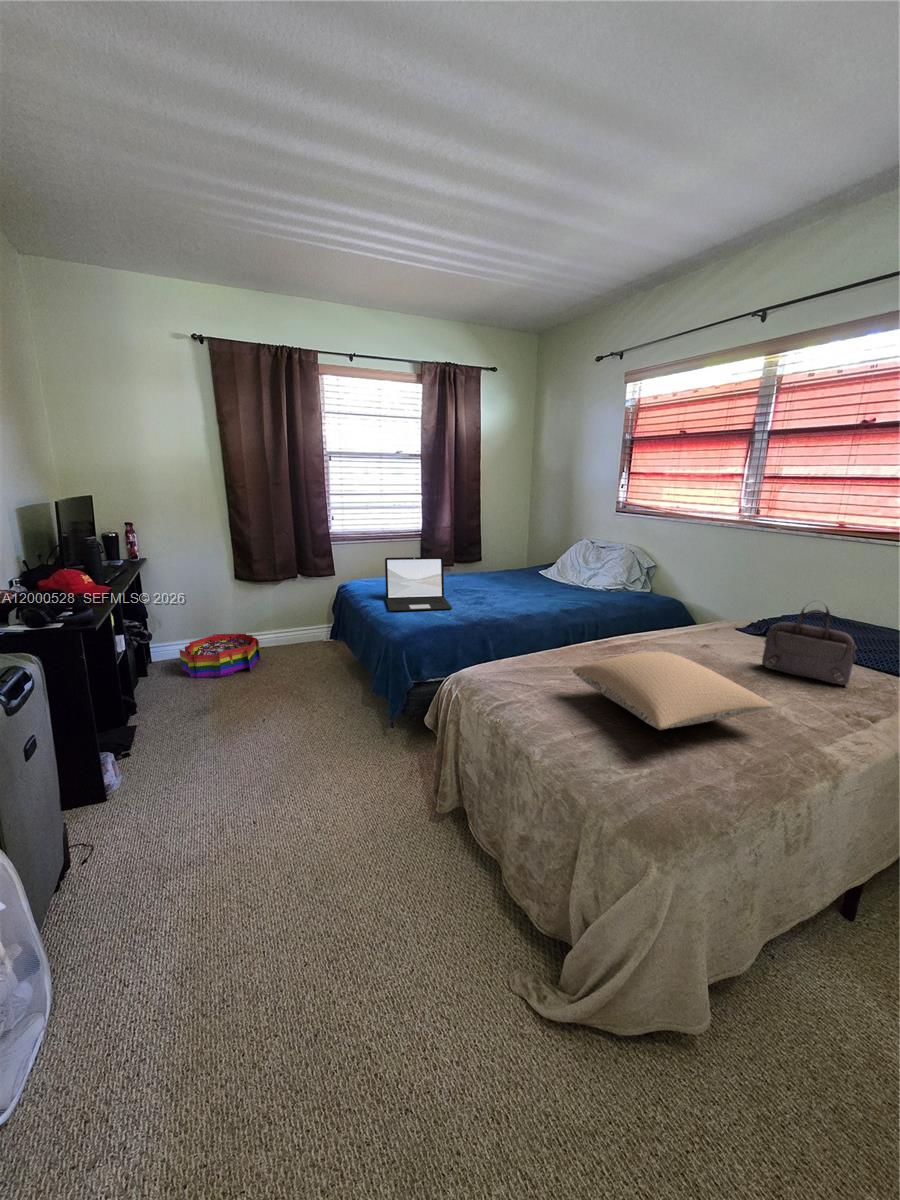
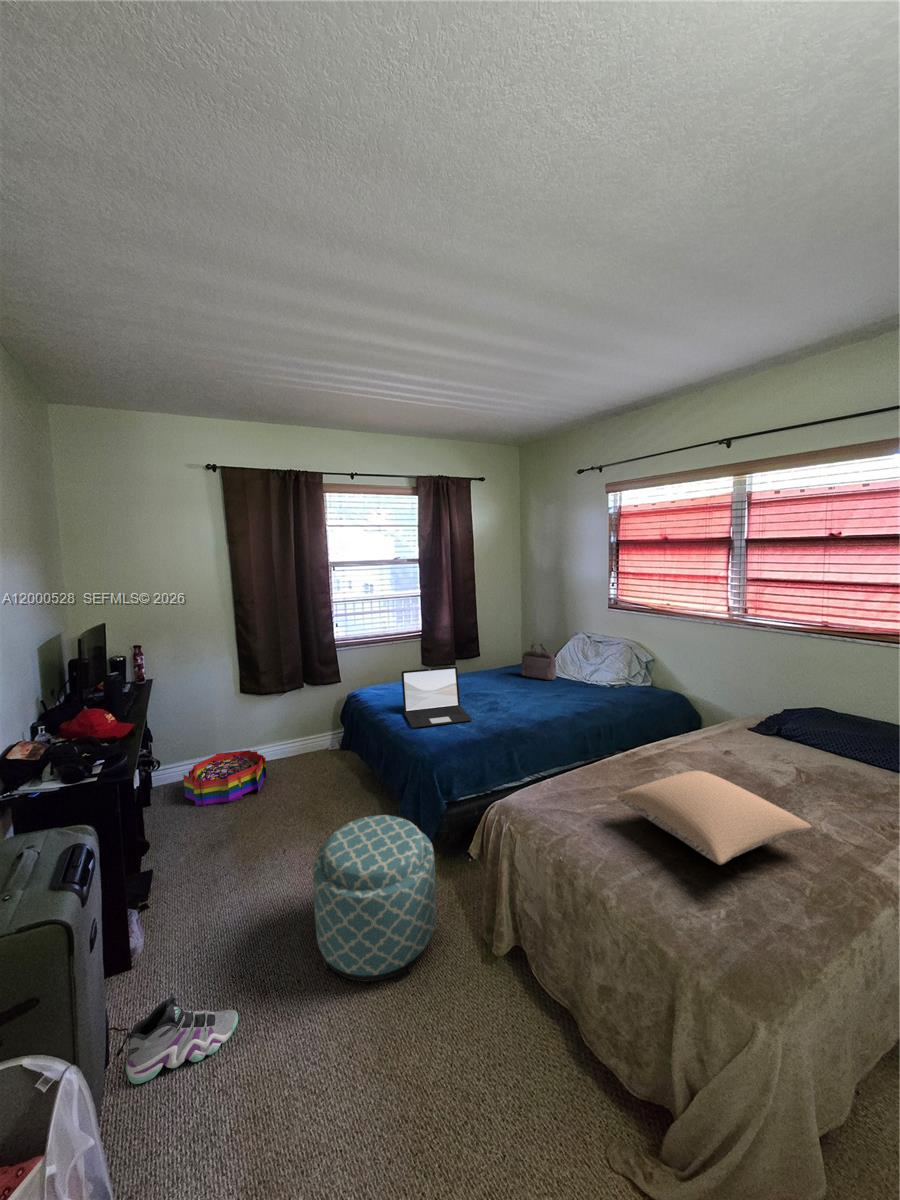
handbag: present [762,600,857,685] -> present [521,643,556,680]
ottoman: none [269,684,392,829] -> present [313,815,436,982]
sneaker: none [80,813,190,885] -> present [126,993,238,1084]

